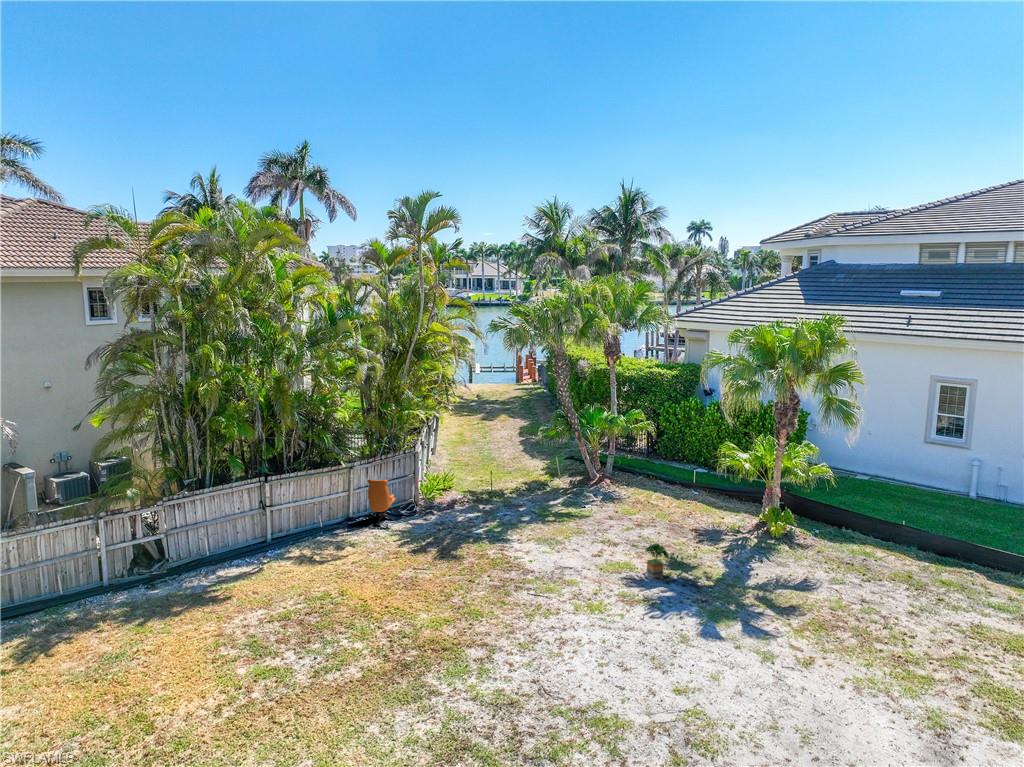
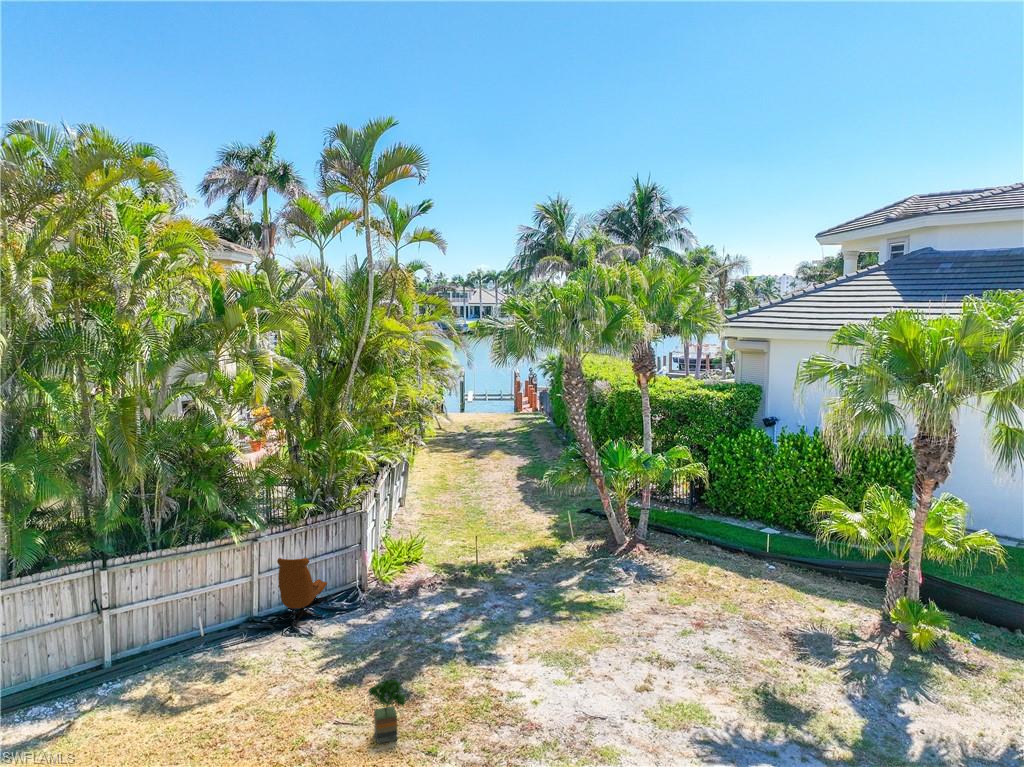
potted tree: present [645,544,668,578] -> present [368,679,405,744]

